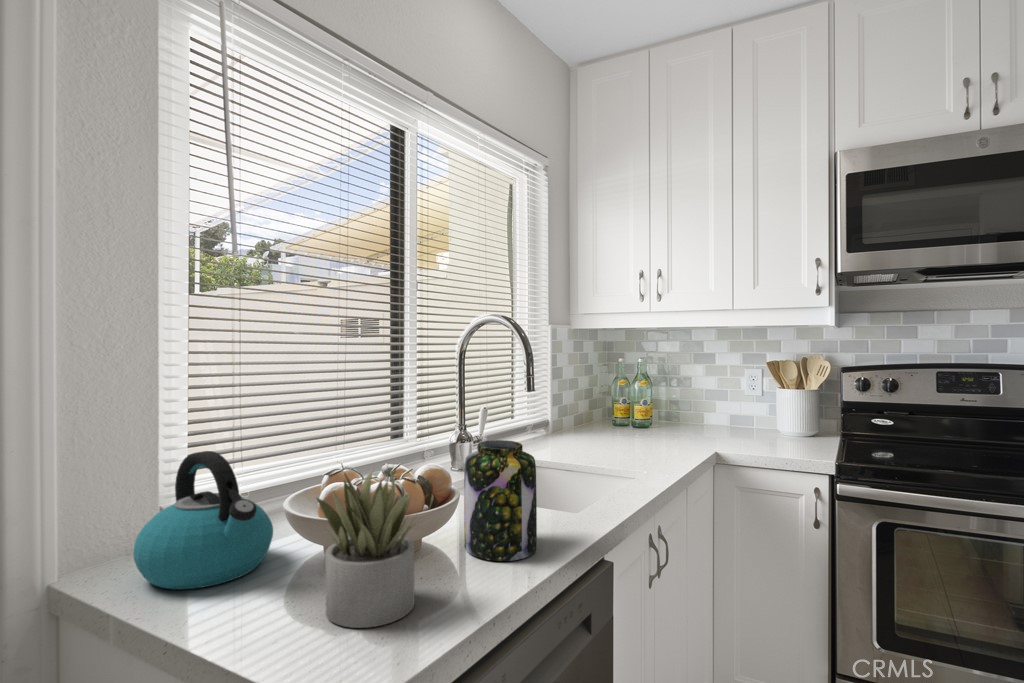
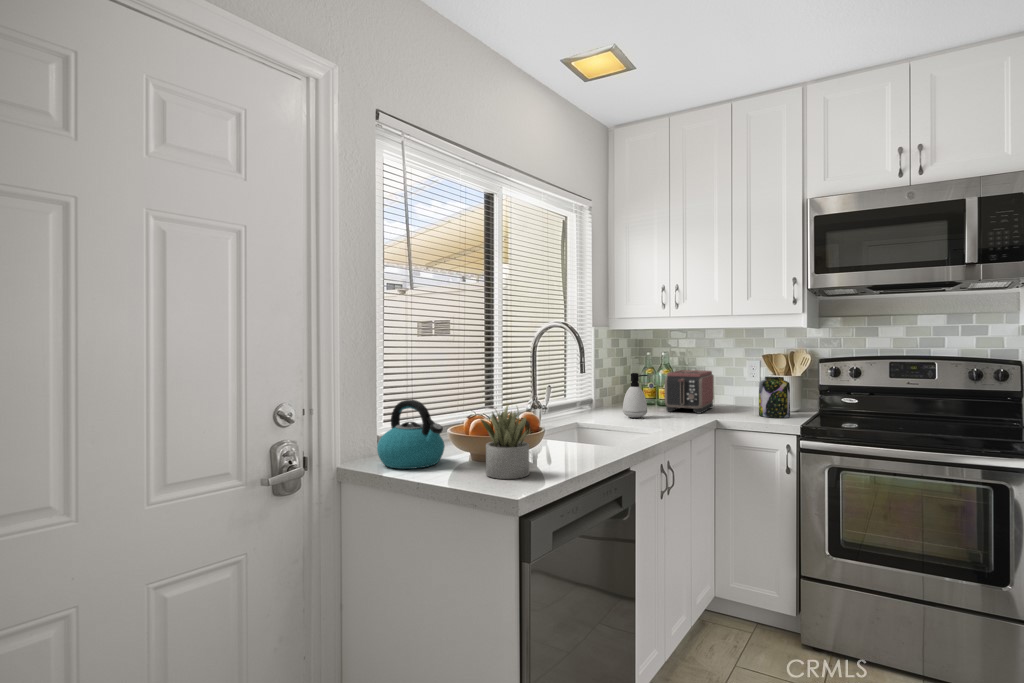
toaster: none [642,381,703,440] -> present [664,370,714,413]
soap dispenser: none [589,387,622,448] -> present [623,373,648,418]
jar: present [464,440,537,561] -> present [759,376,790,418]

